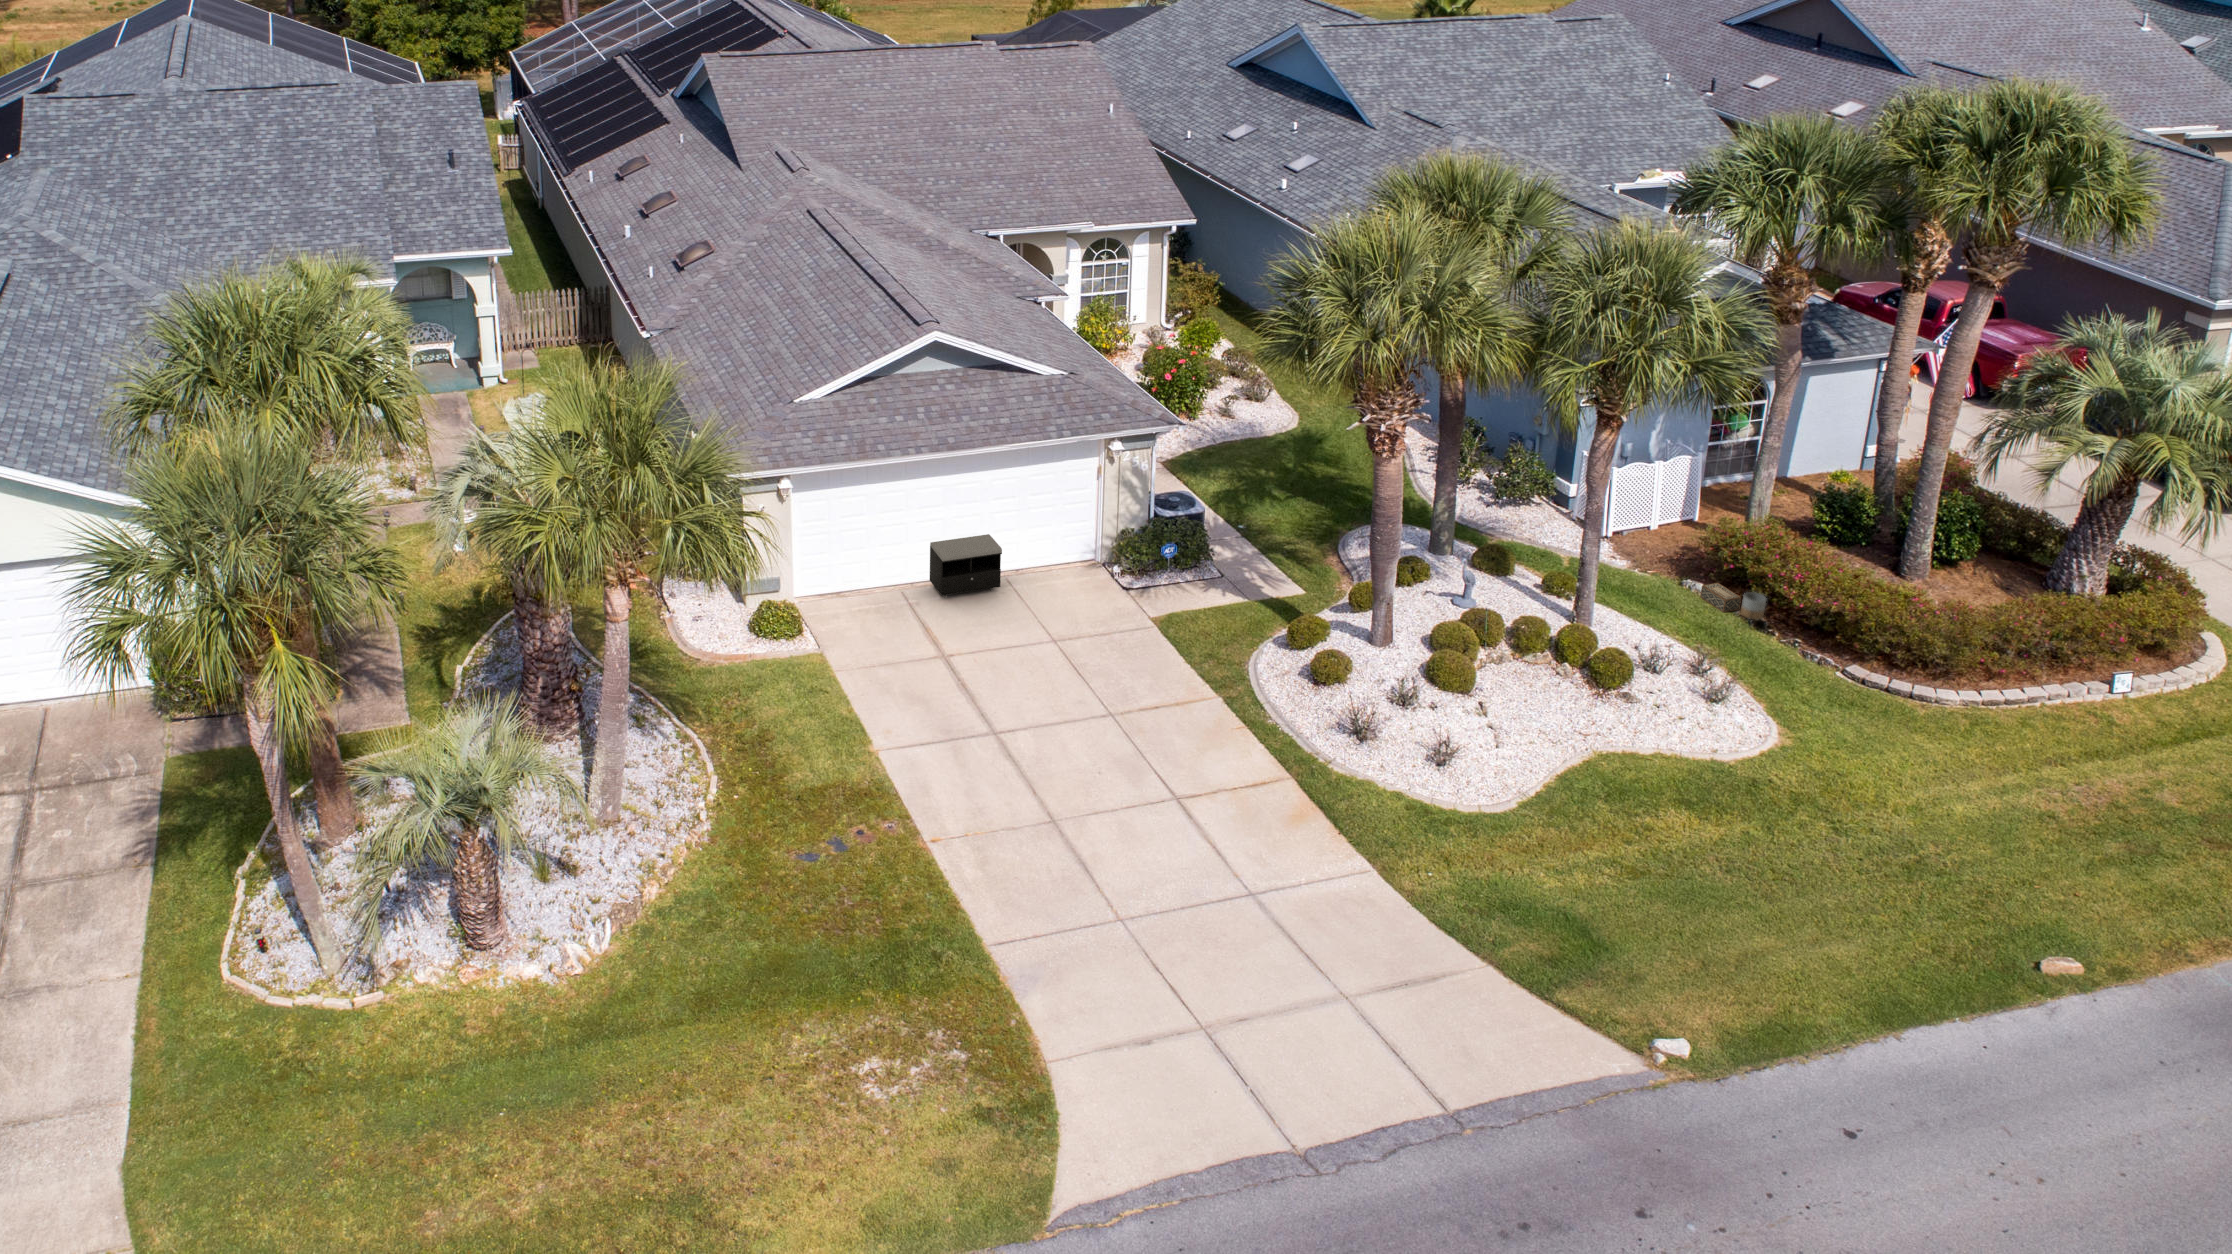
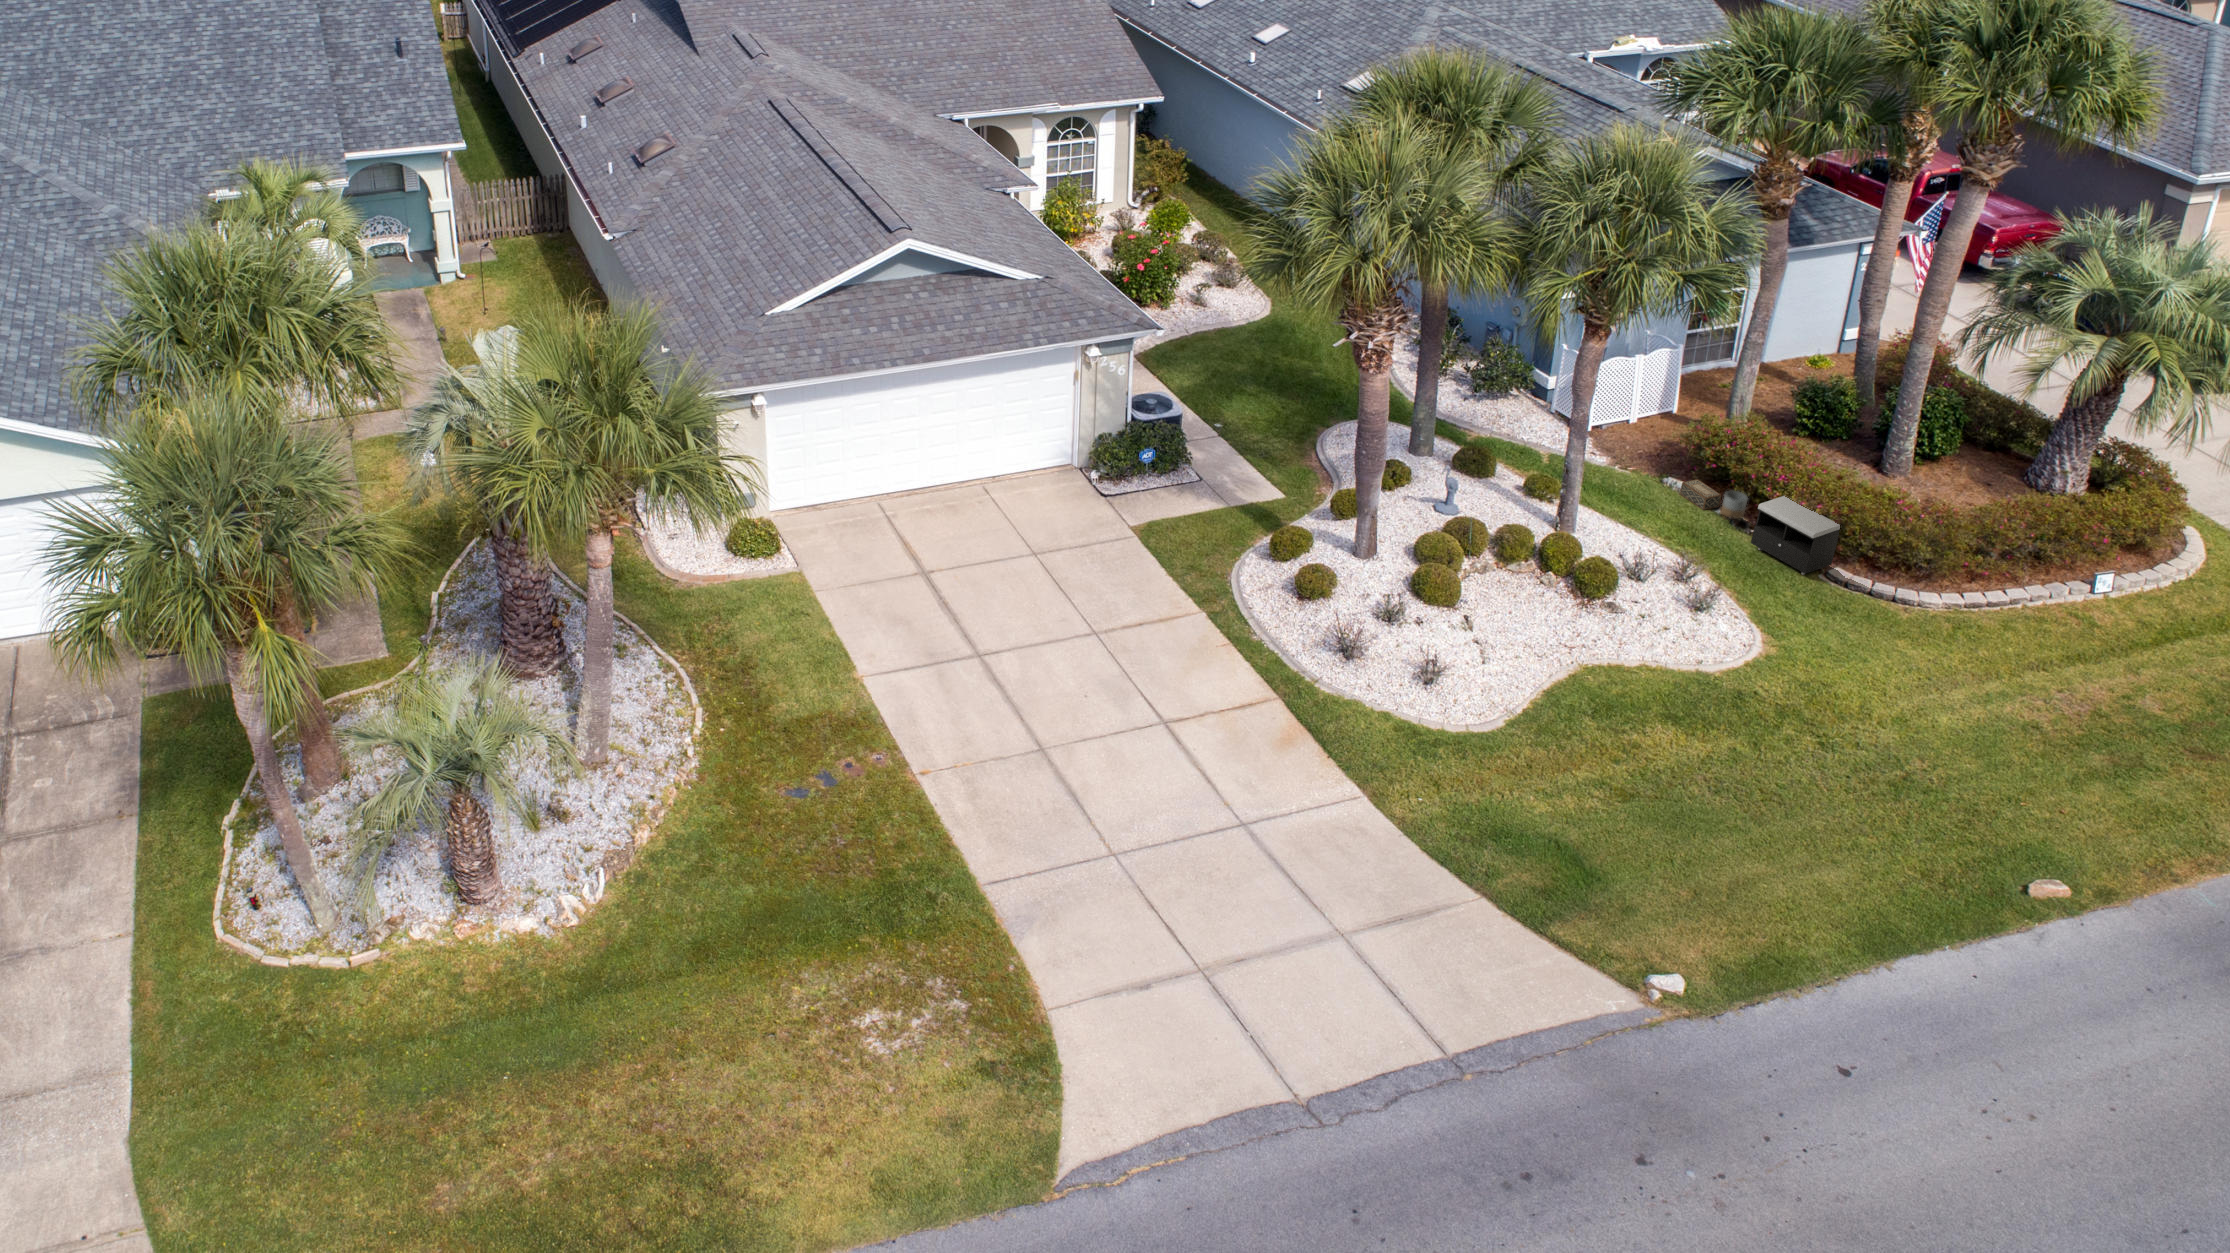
storage bench: present [930,534,1002,598] -> present [1751,496,1840,575]

